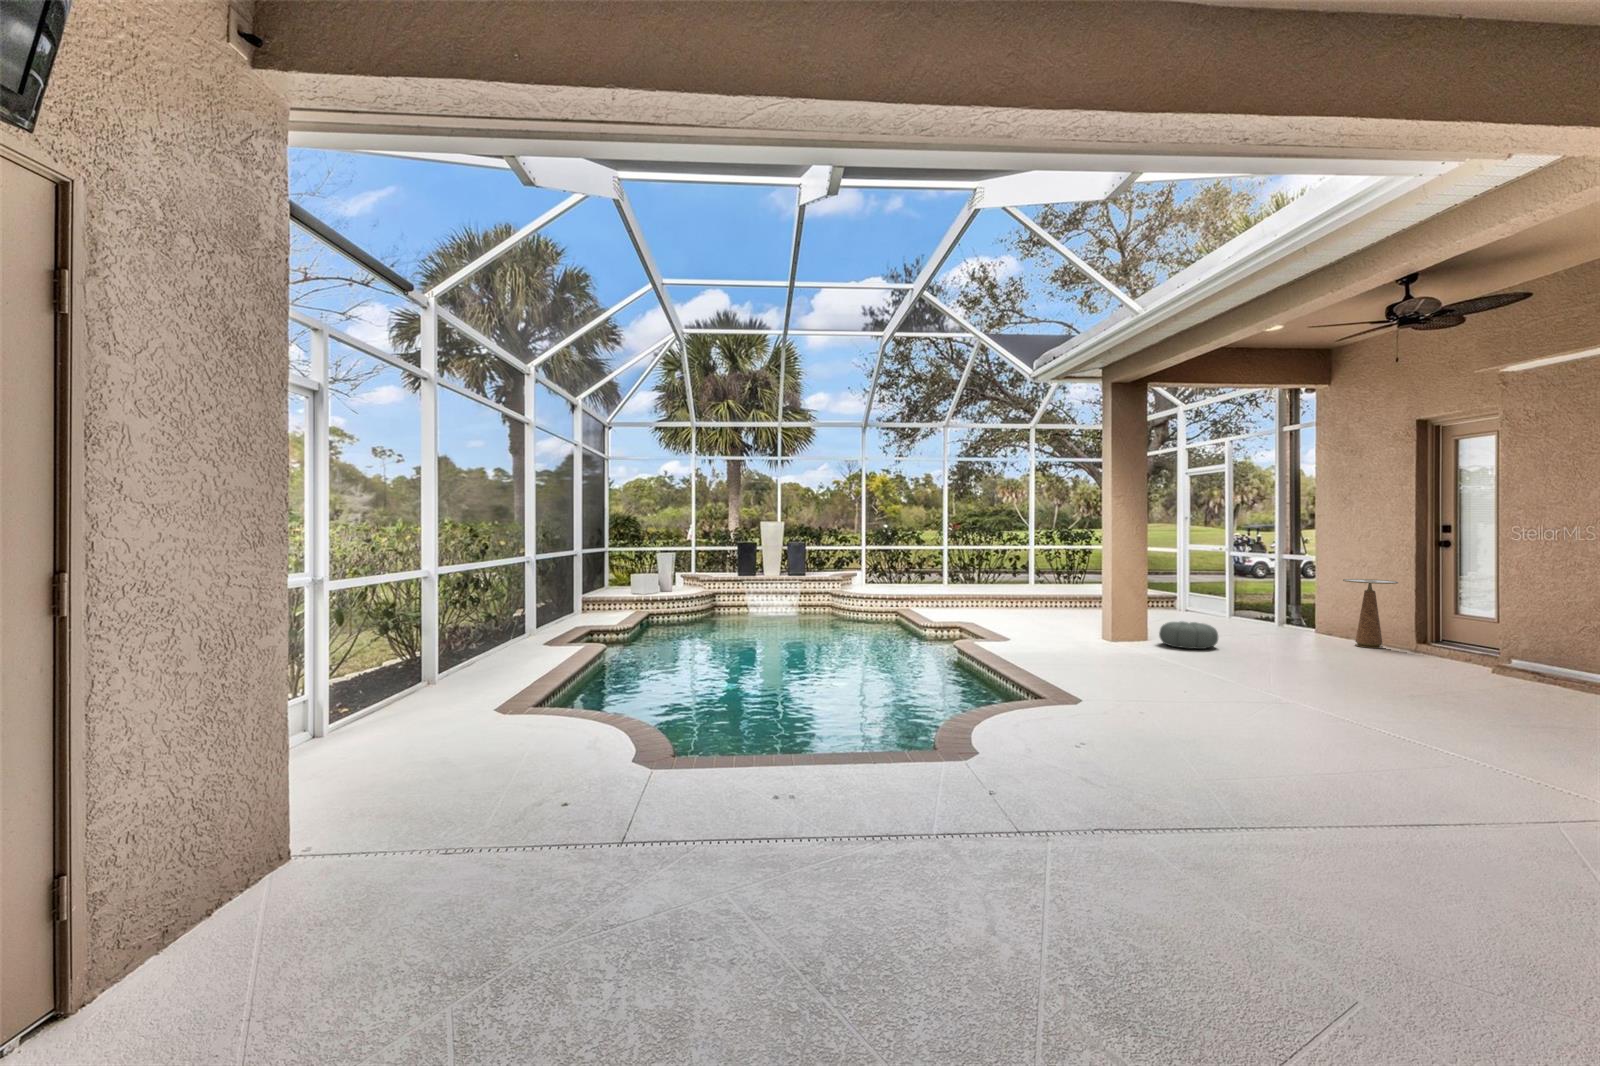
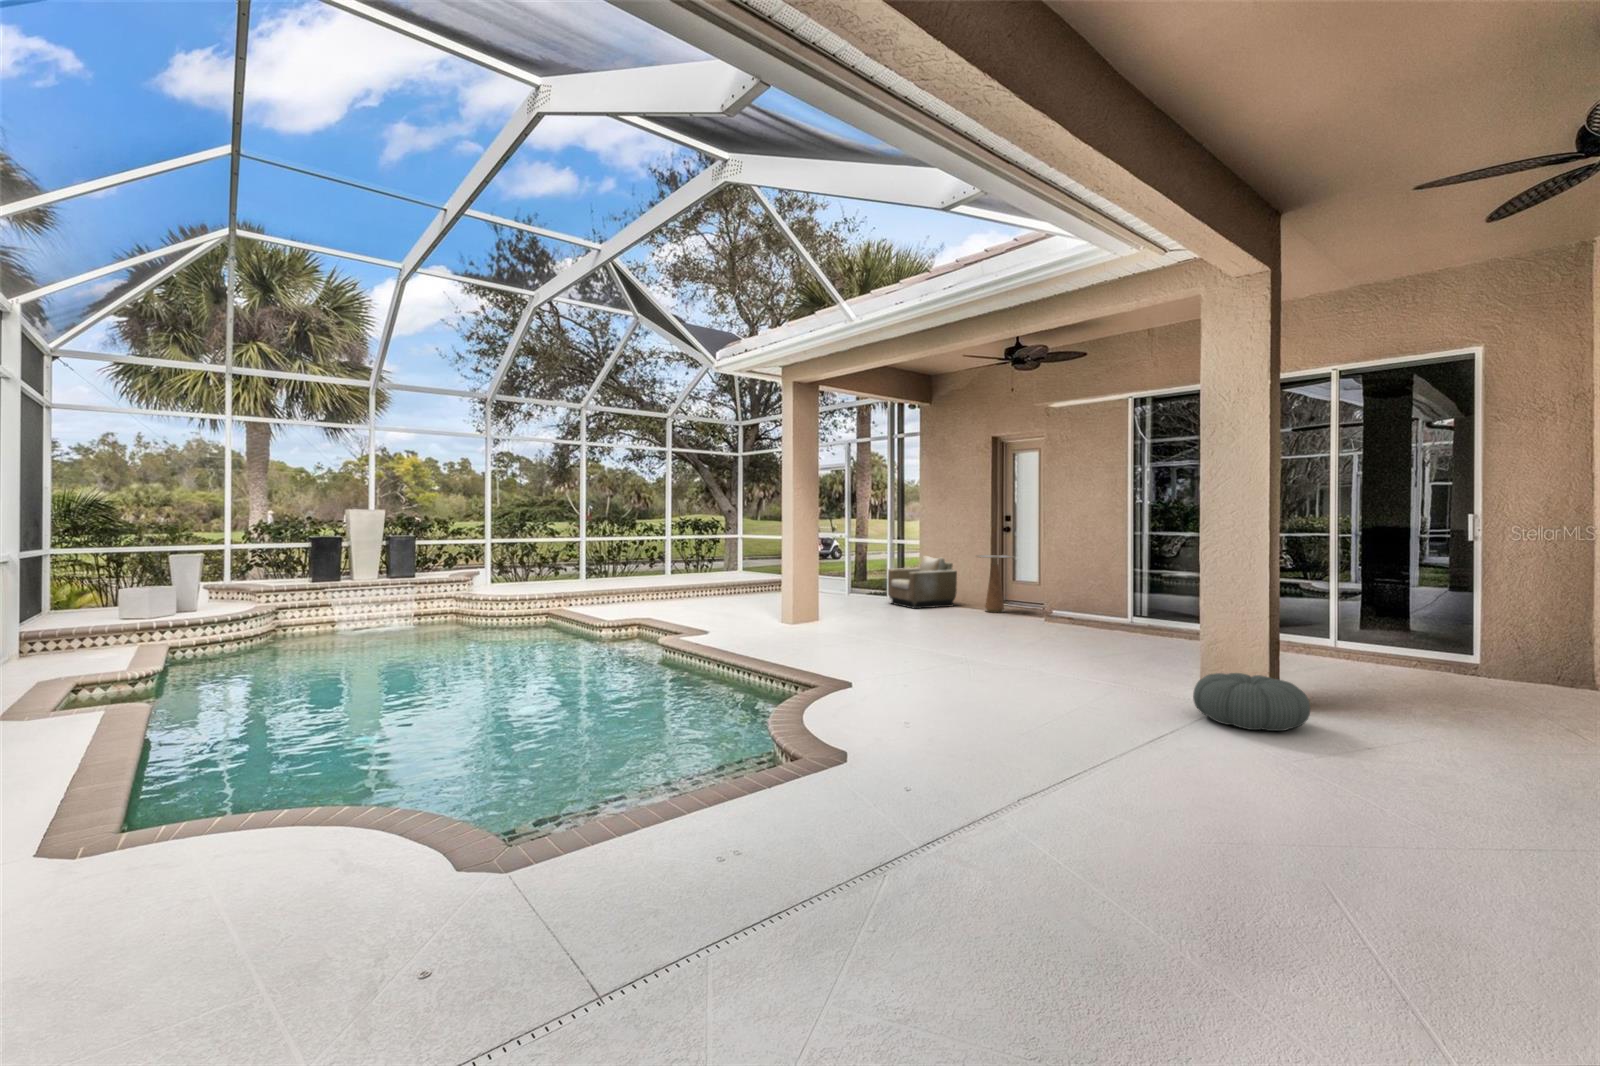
armchair: none [1241,577,1329,637] -> present [888,556,957,608]
pouf: present [1159,621,1218,649] -> present [1193,673,1310,731]

